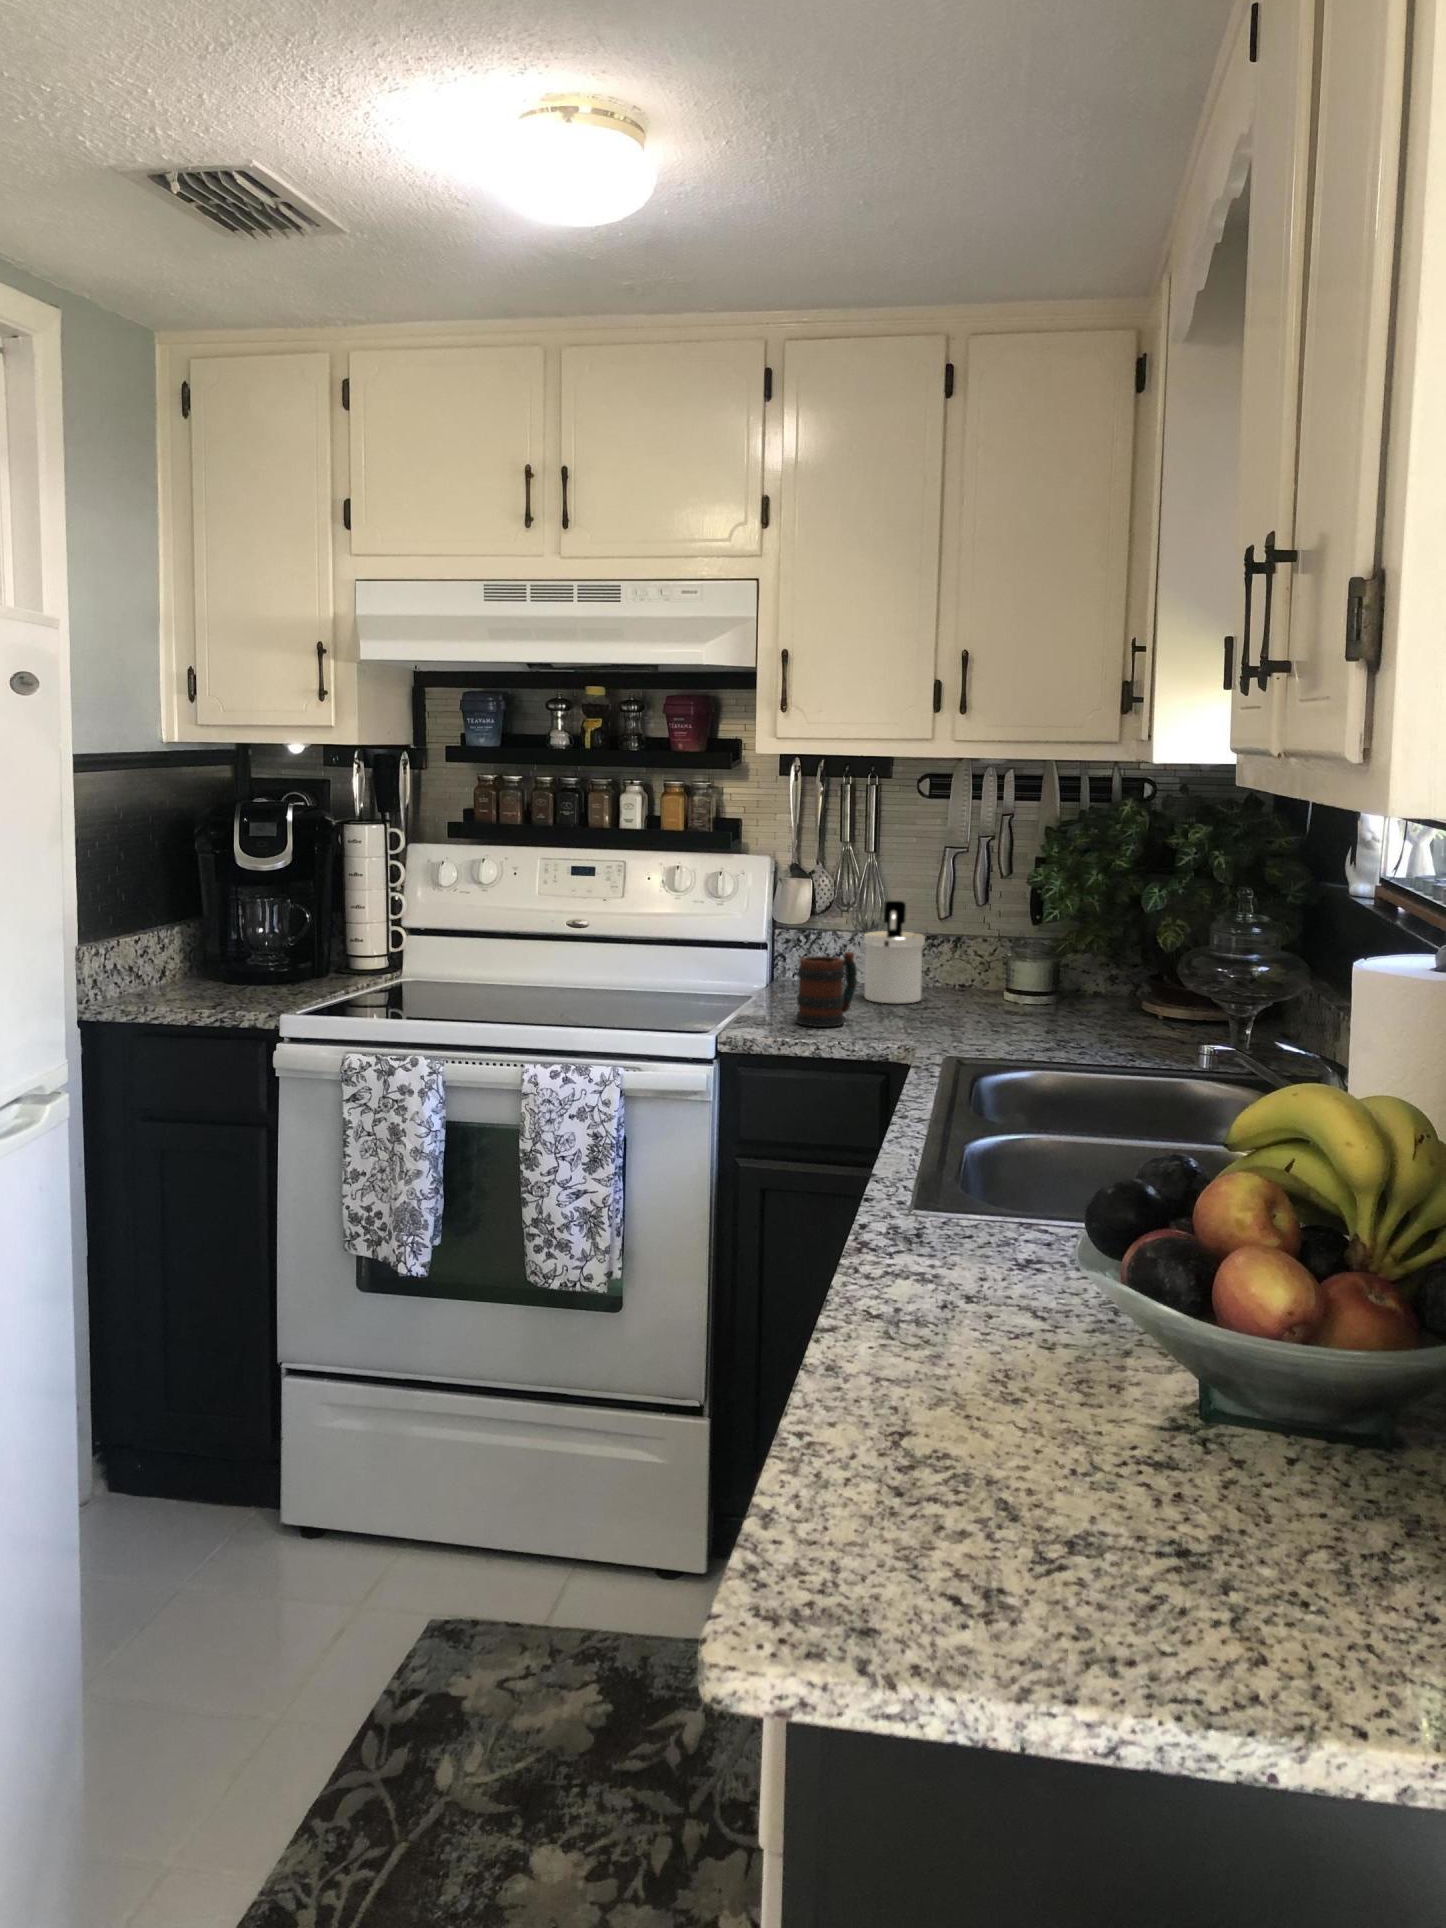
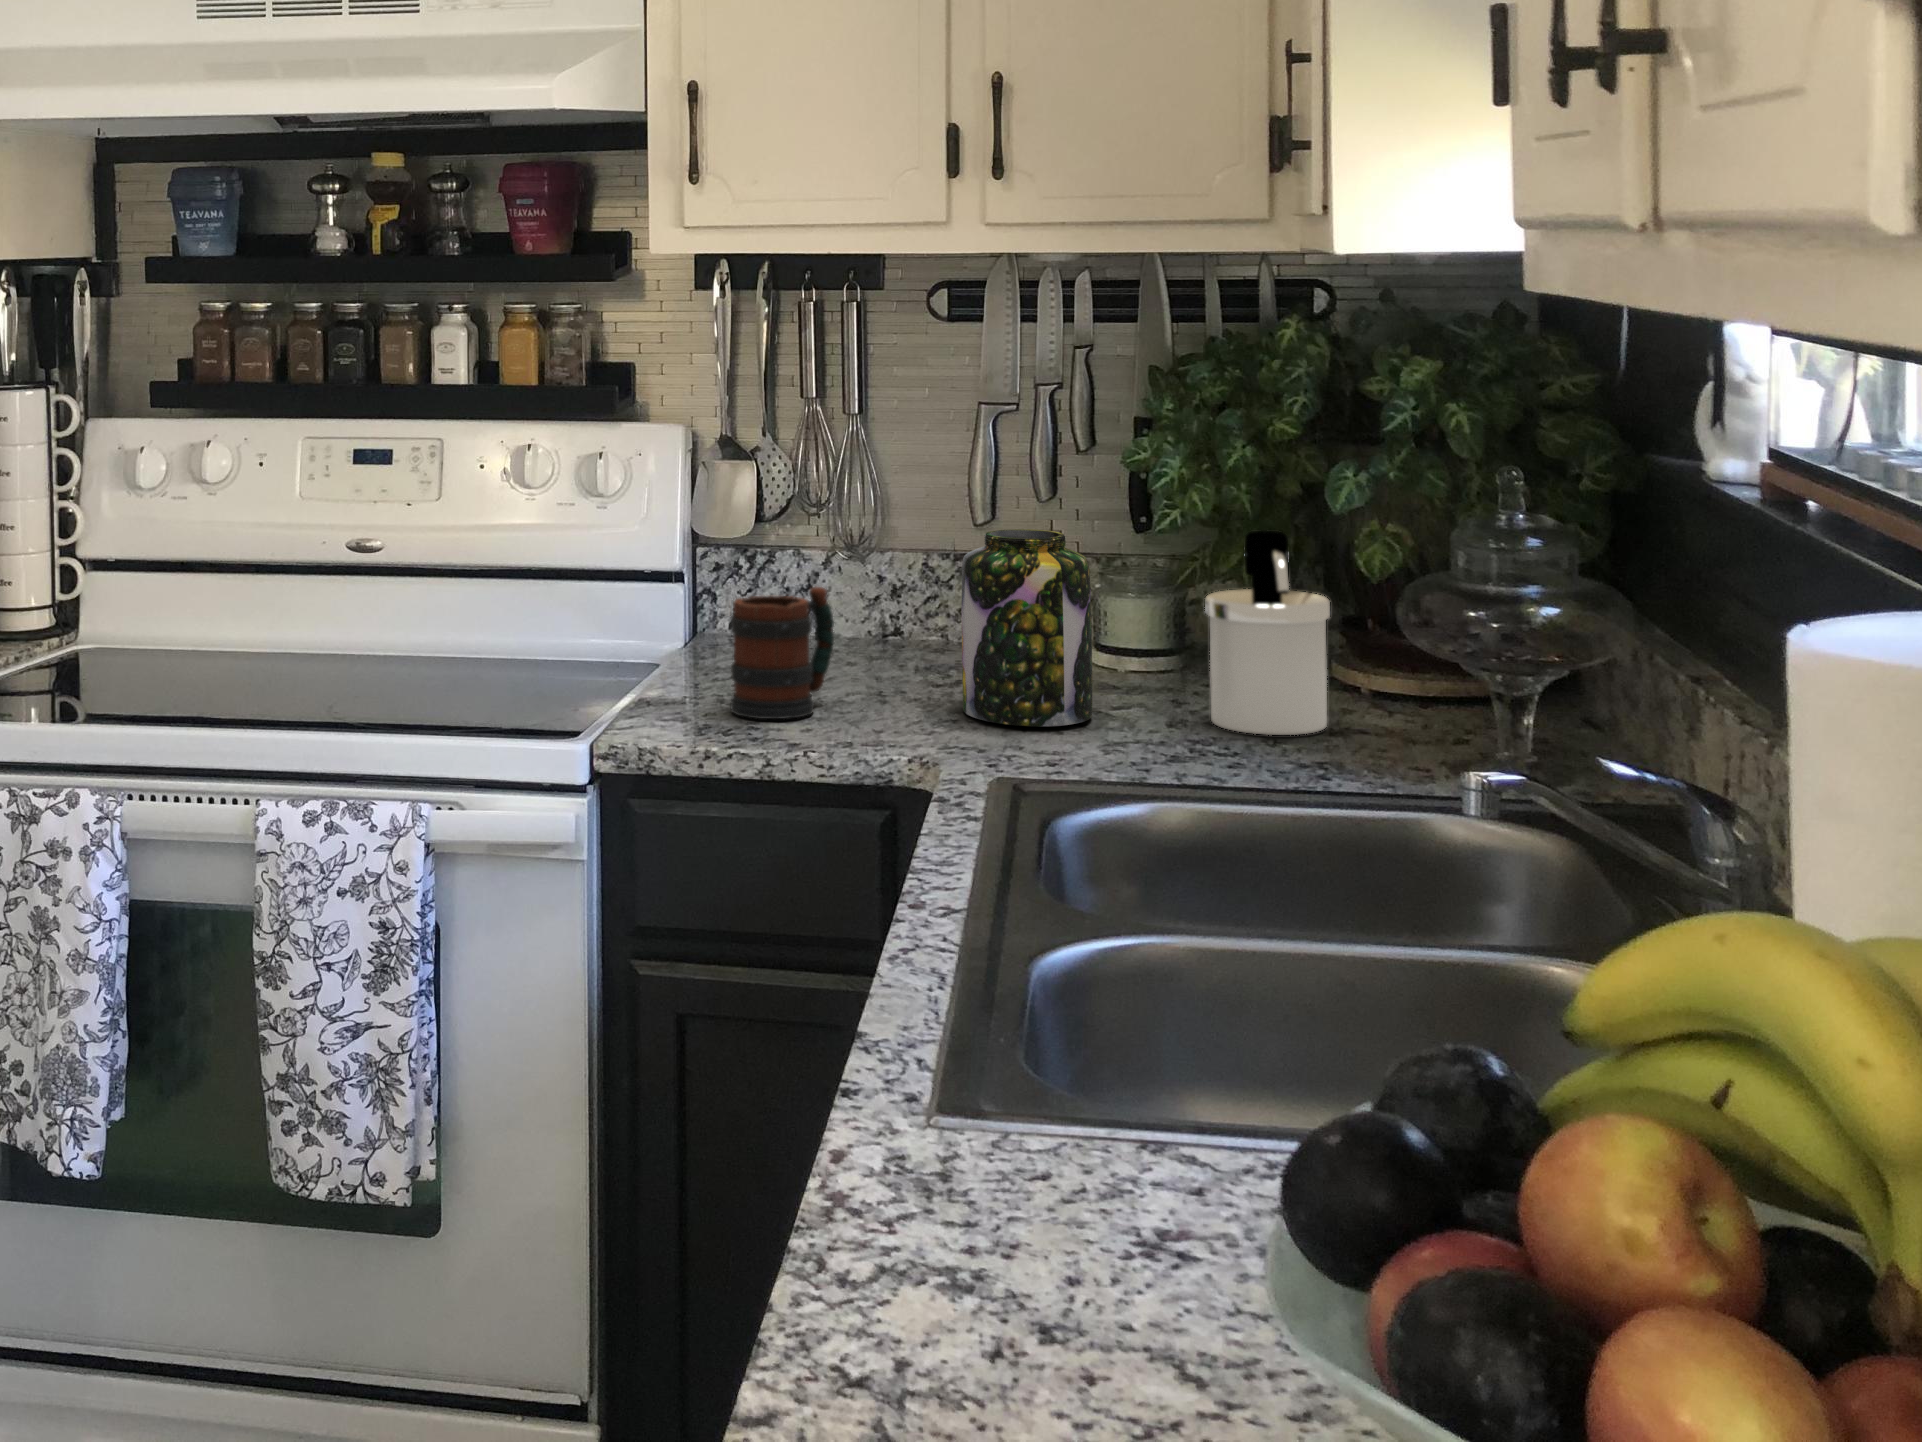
soap dispenser: present [864,901,925,1004] -> present [1205,530,1330,735]
jar: none [930,921,1006,1034] -> present [962,529,1092,726]

